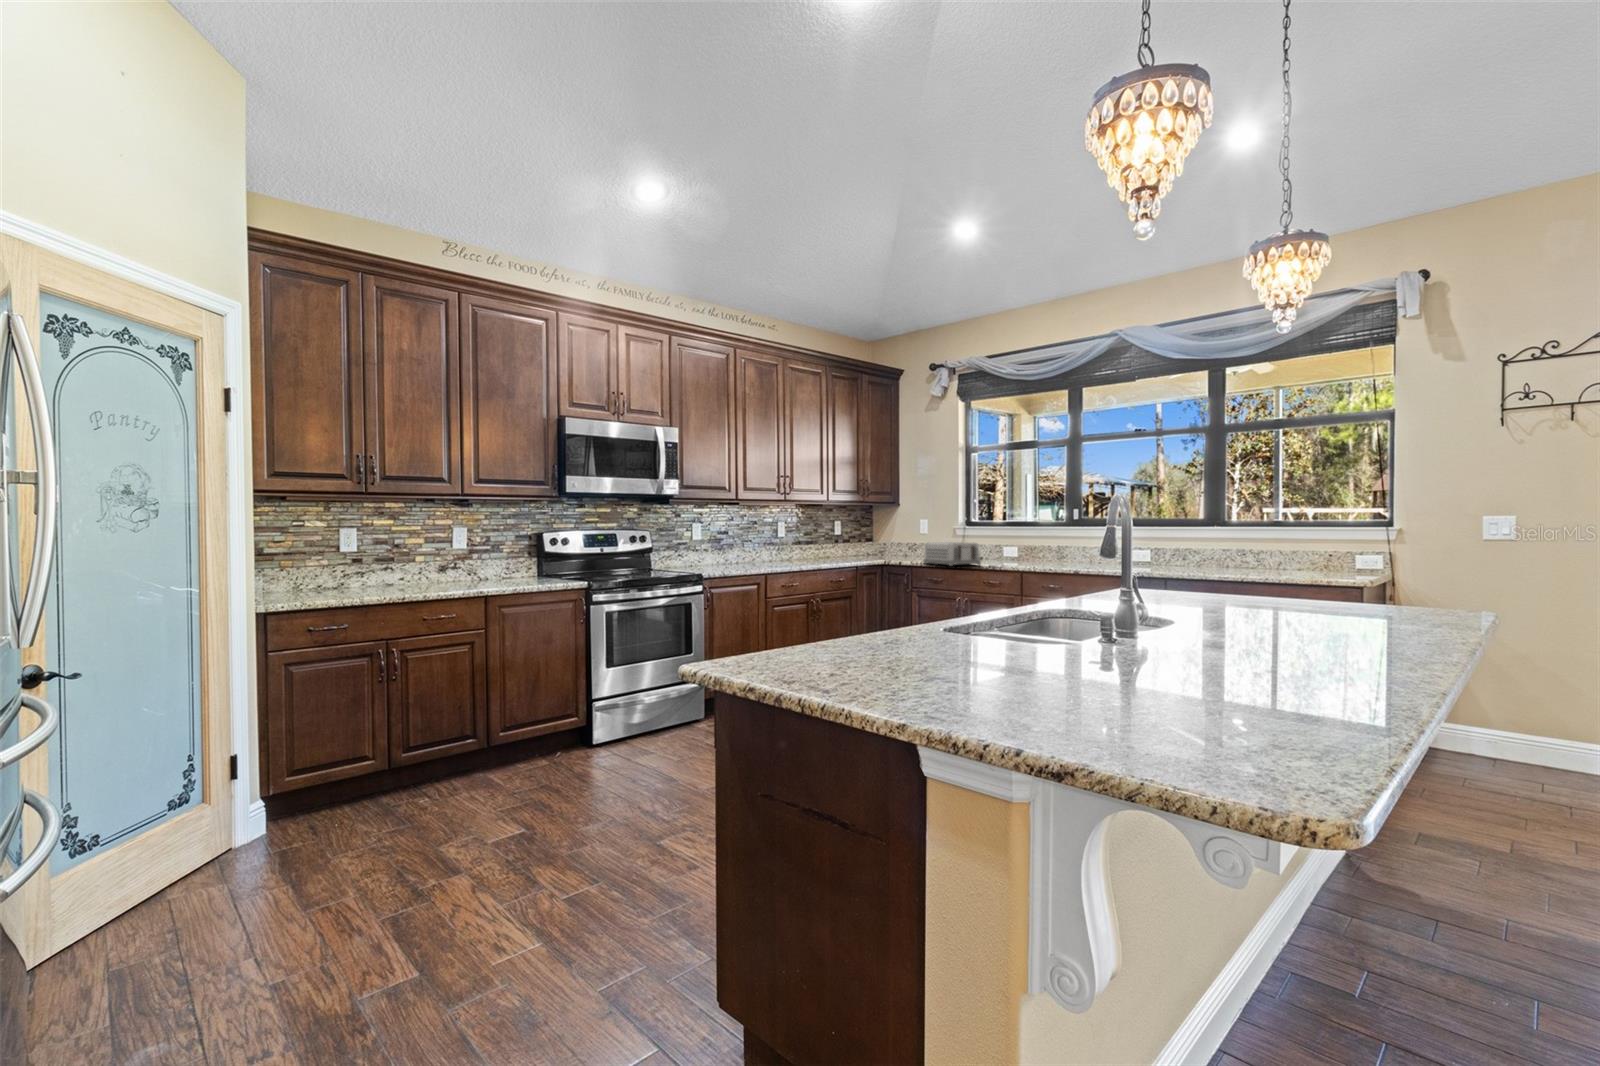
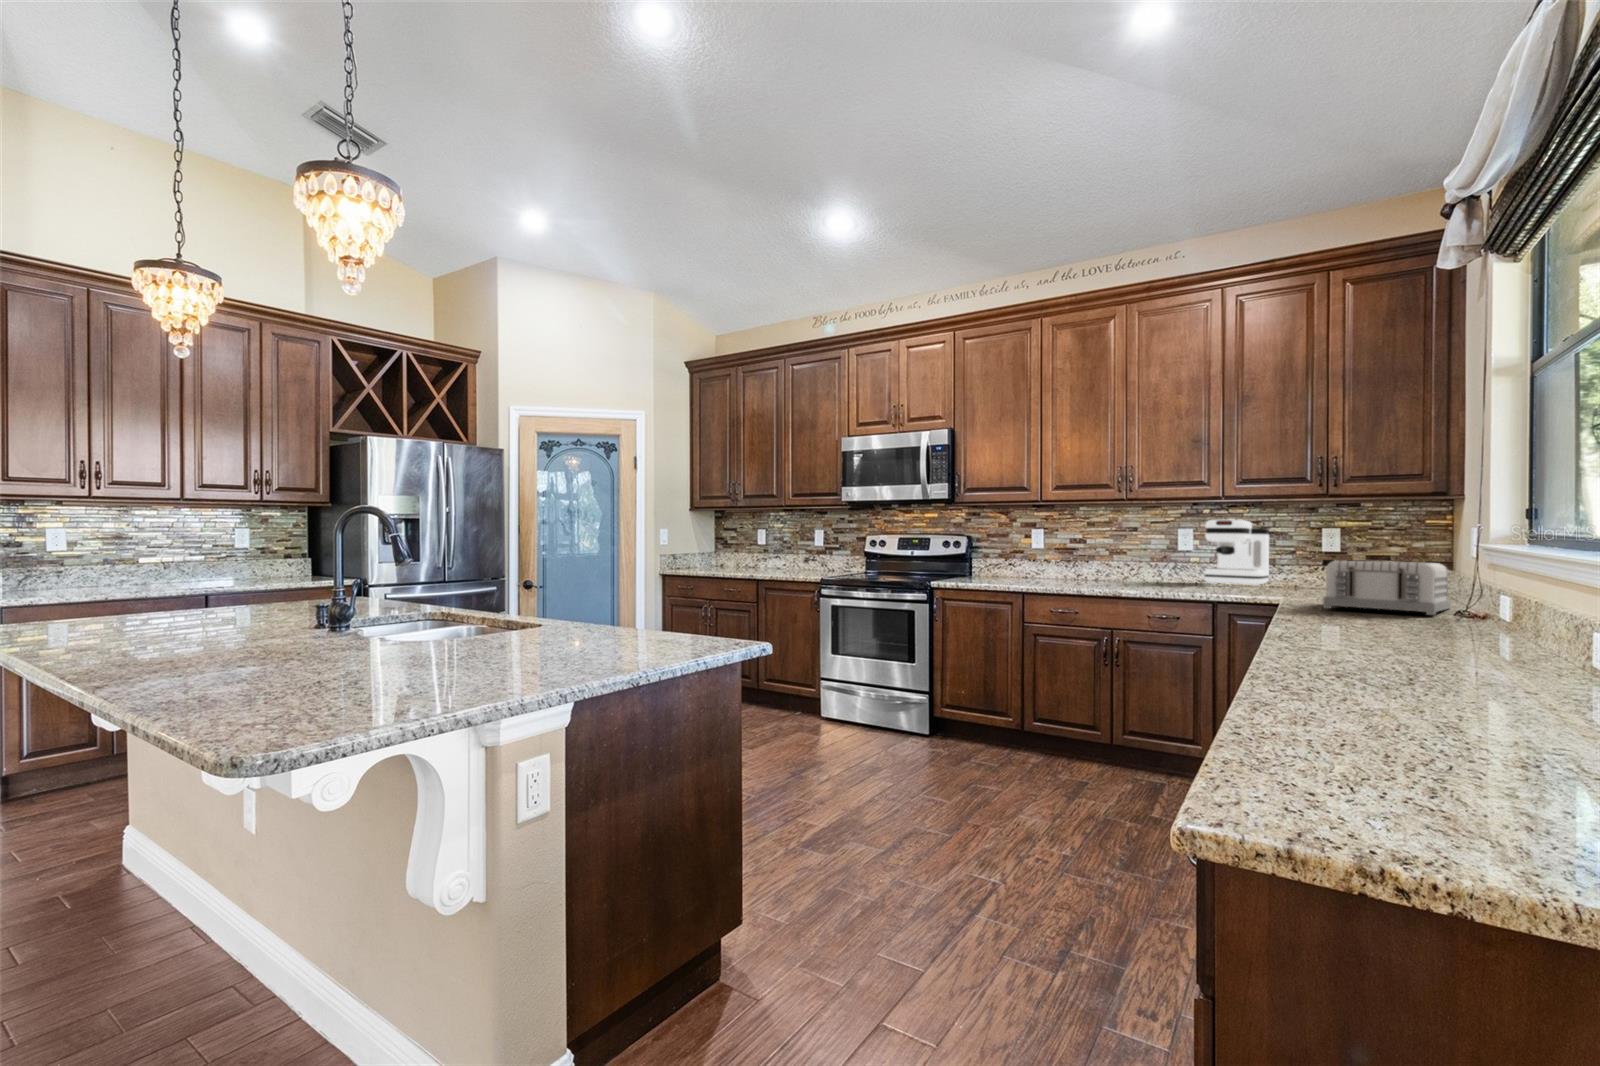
coffee maker: none [797,519,834,559] -> present [1204,520,1269,586]

